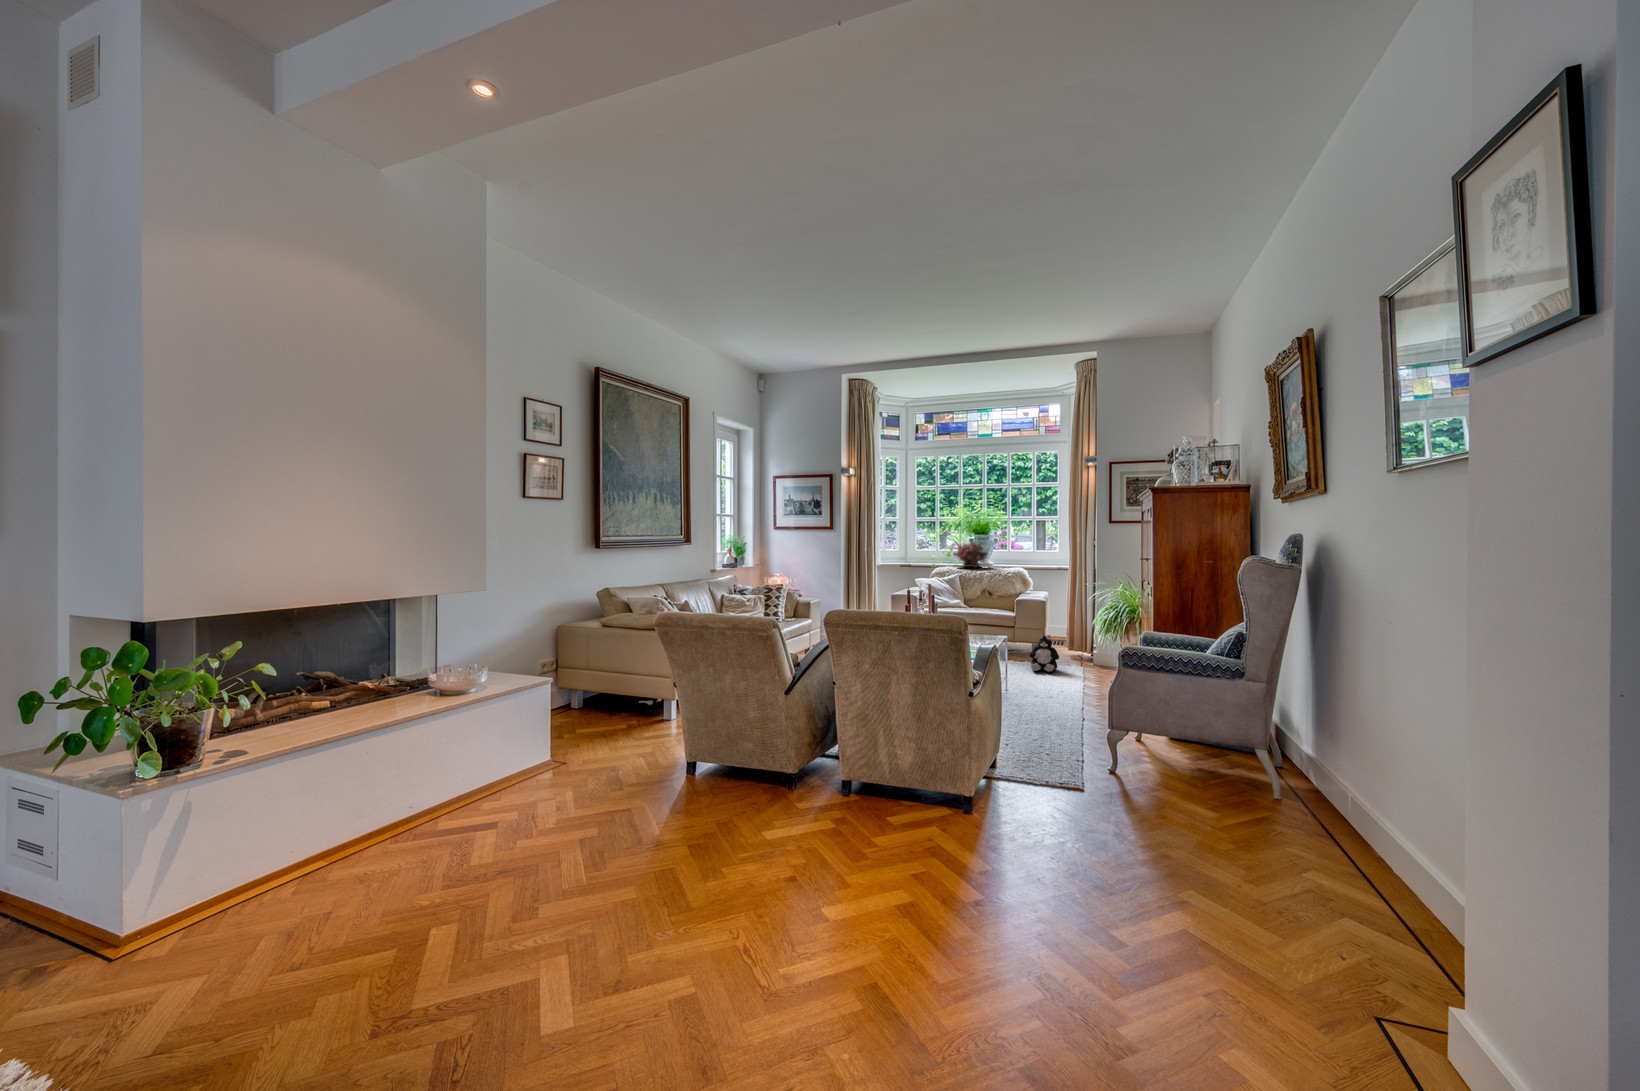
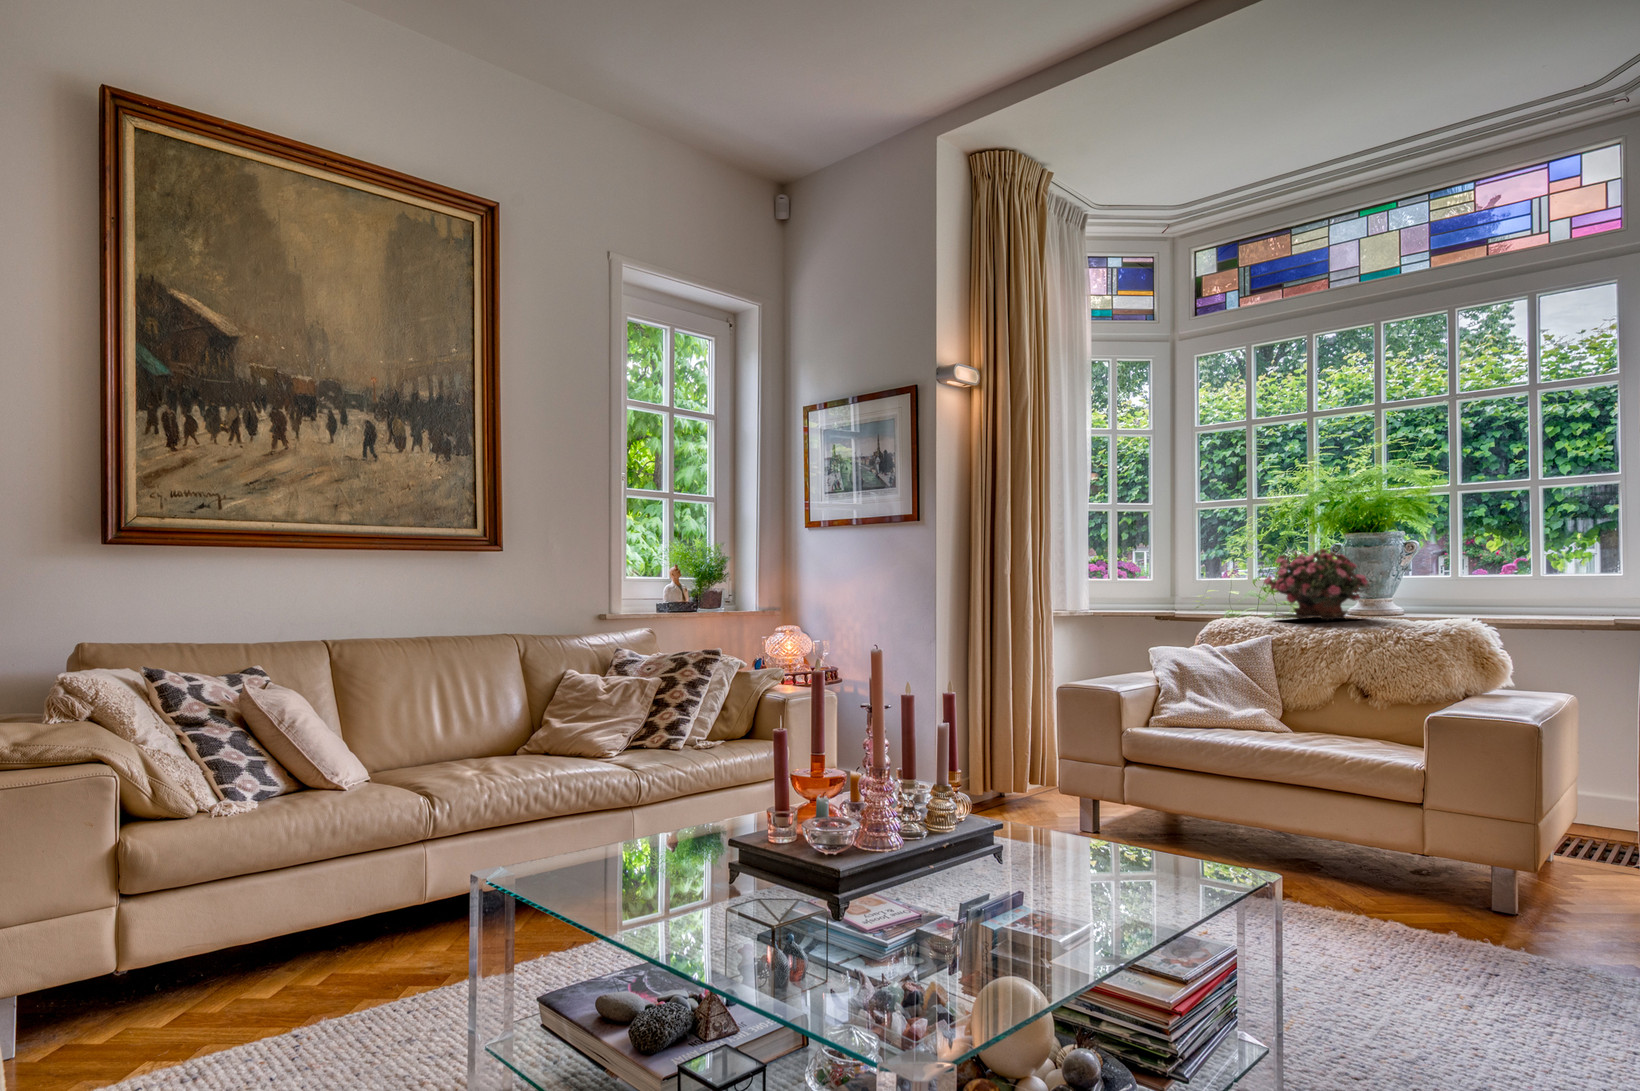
plush toy: present [1029,635,1059,672] -> none [1441,873,1581,1043]

